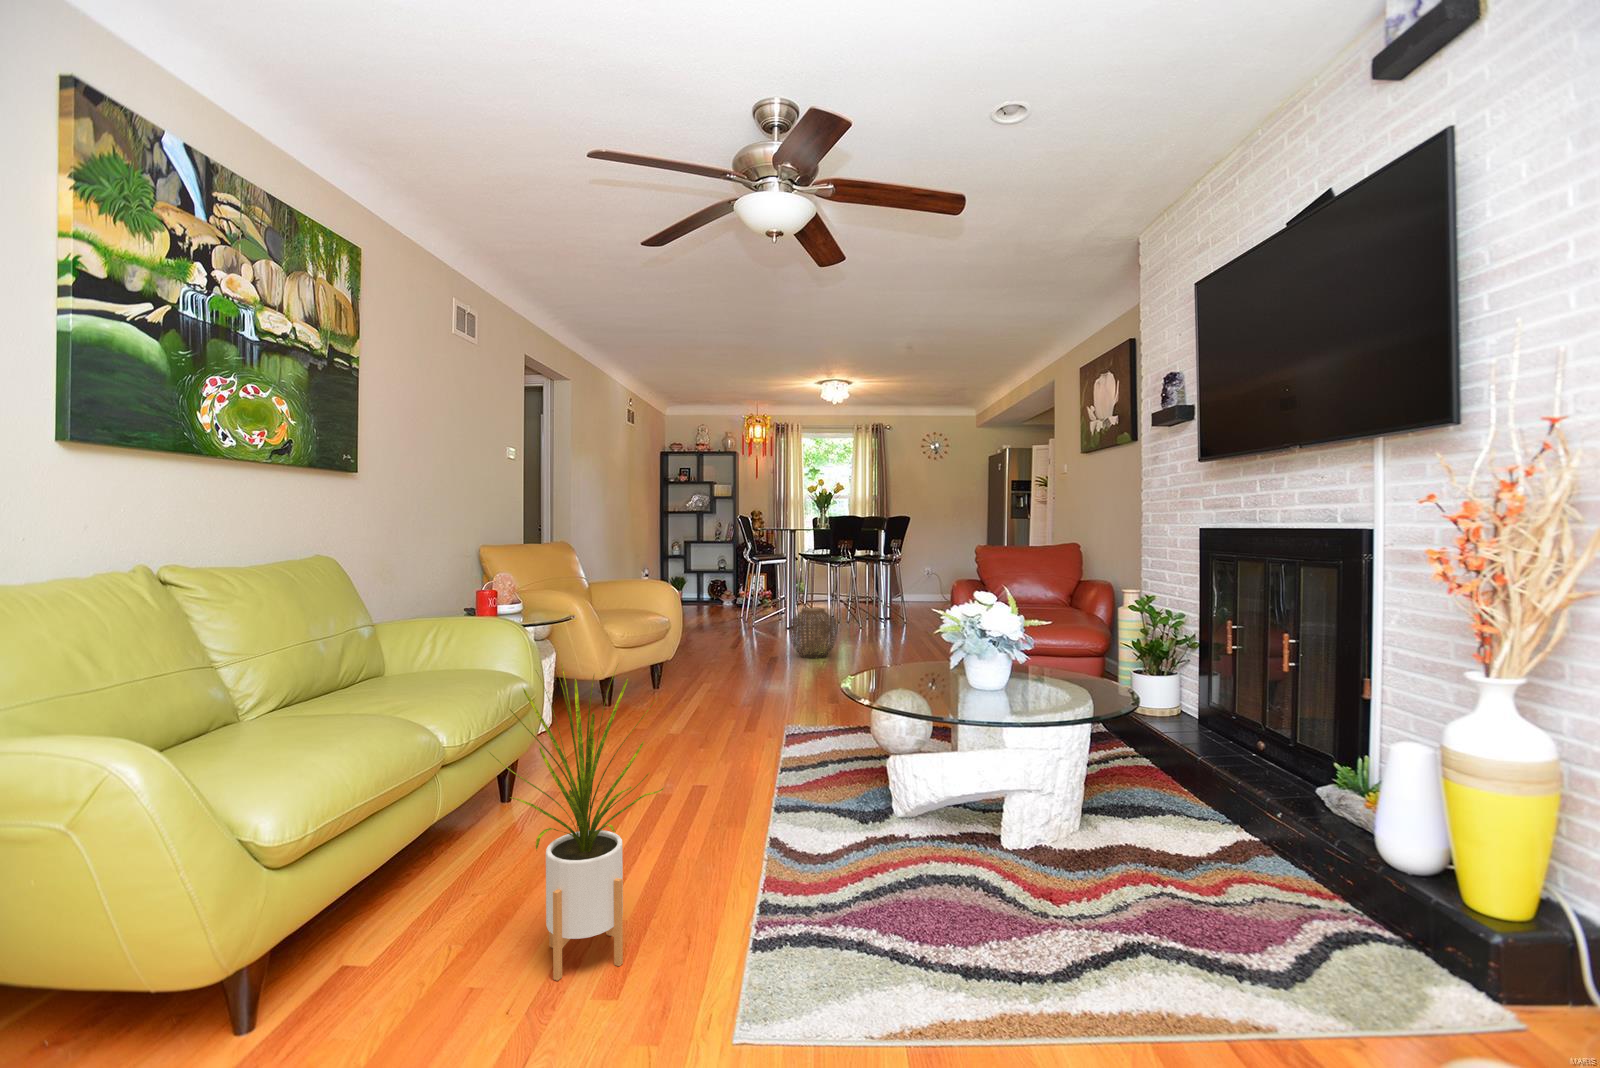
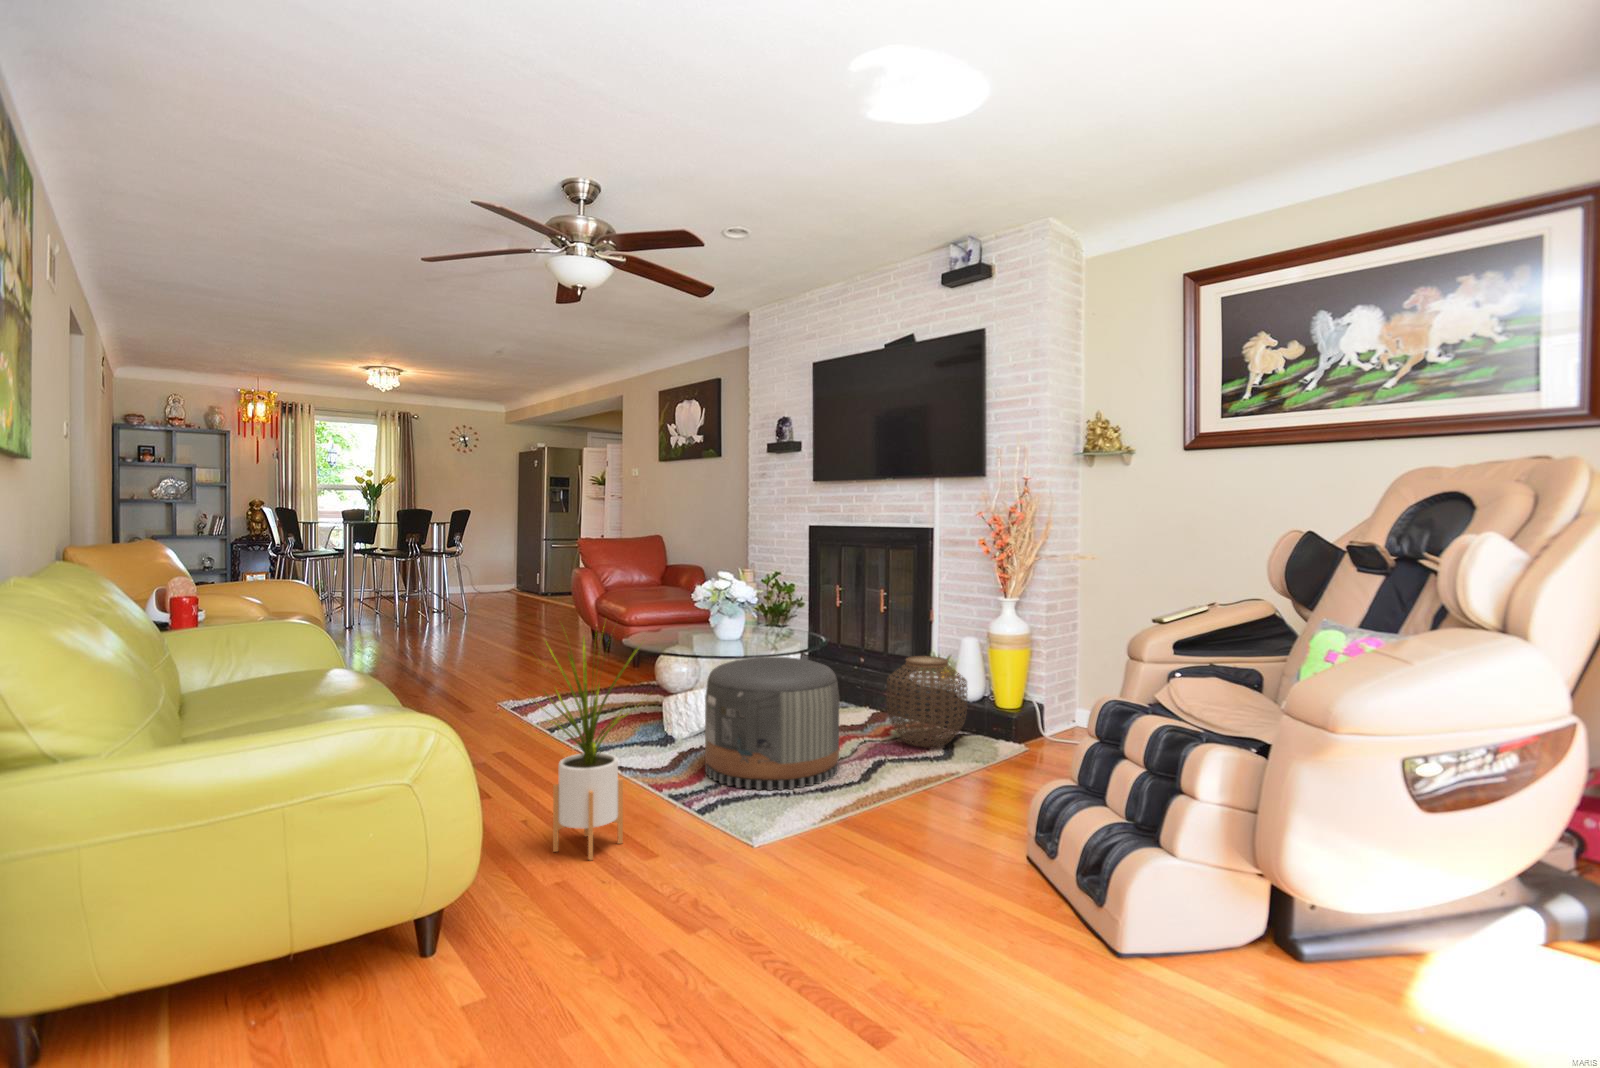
woven basket: present [790,608,836,658] -> present [887,656,967,747]
pouf: none [849,728,1055,960] -> present [705,657,839,790]

